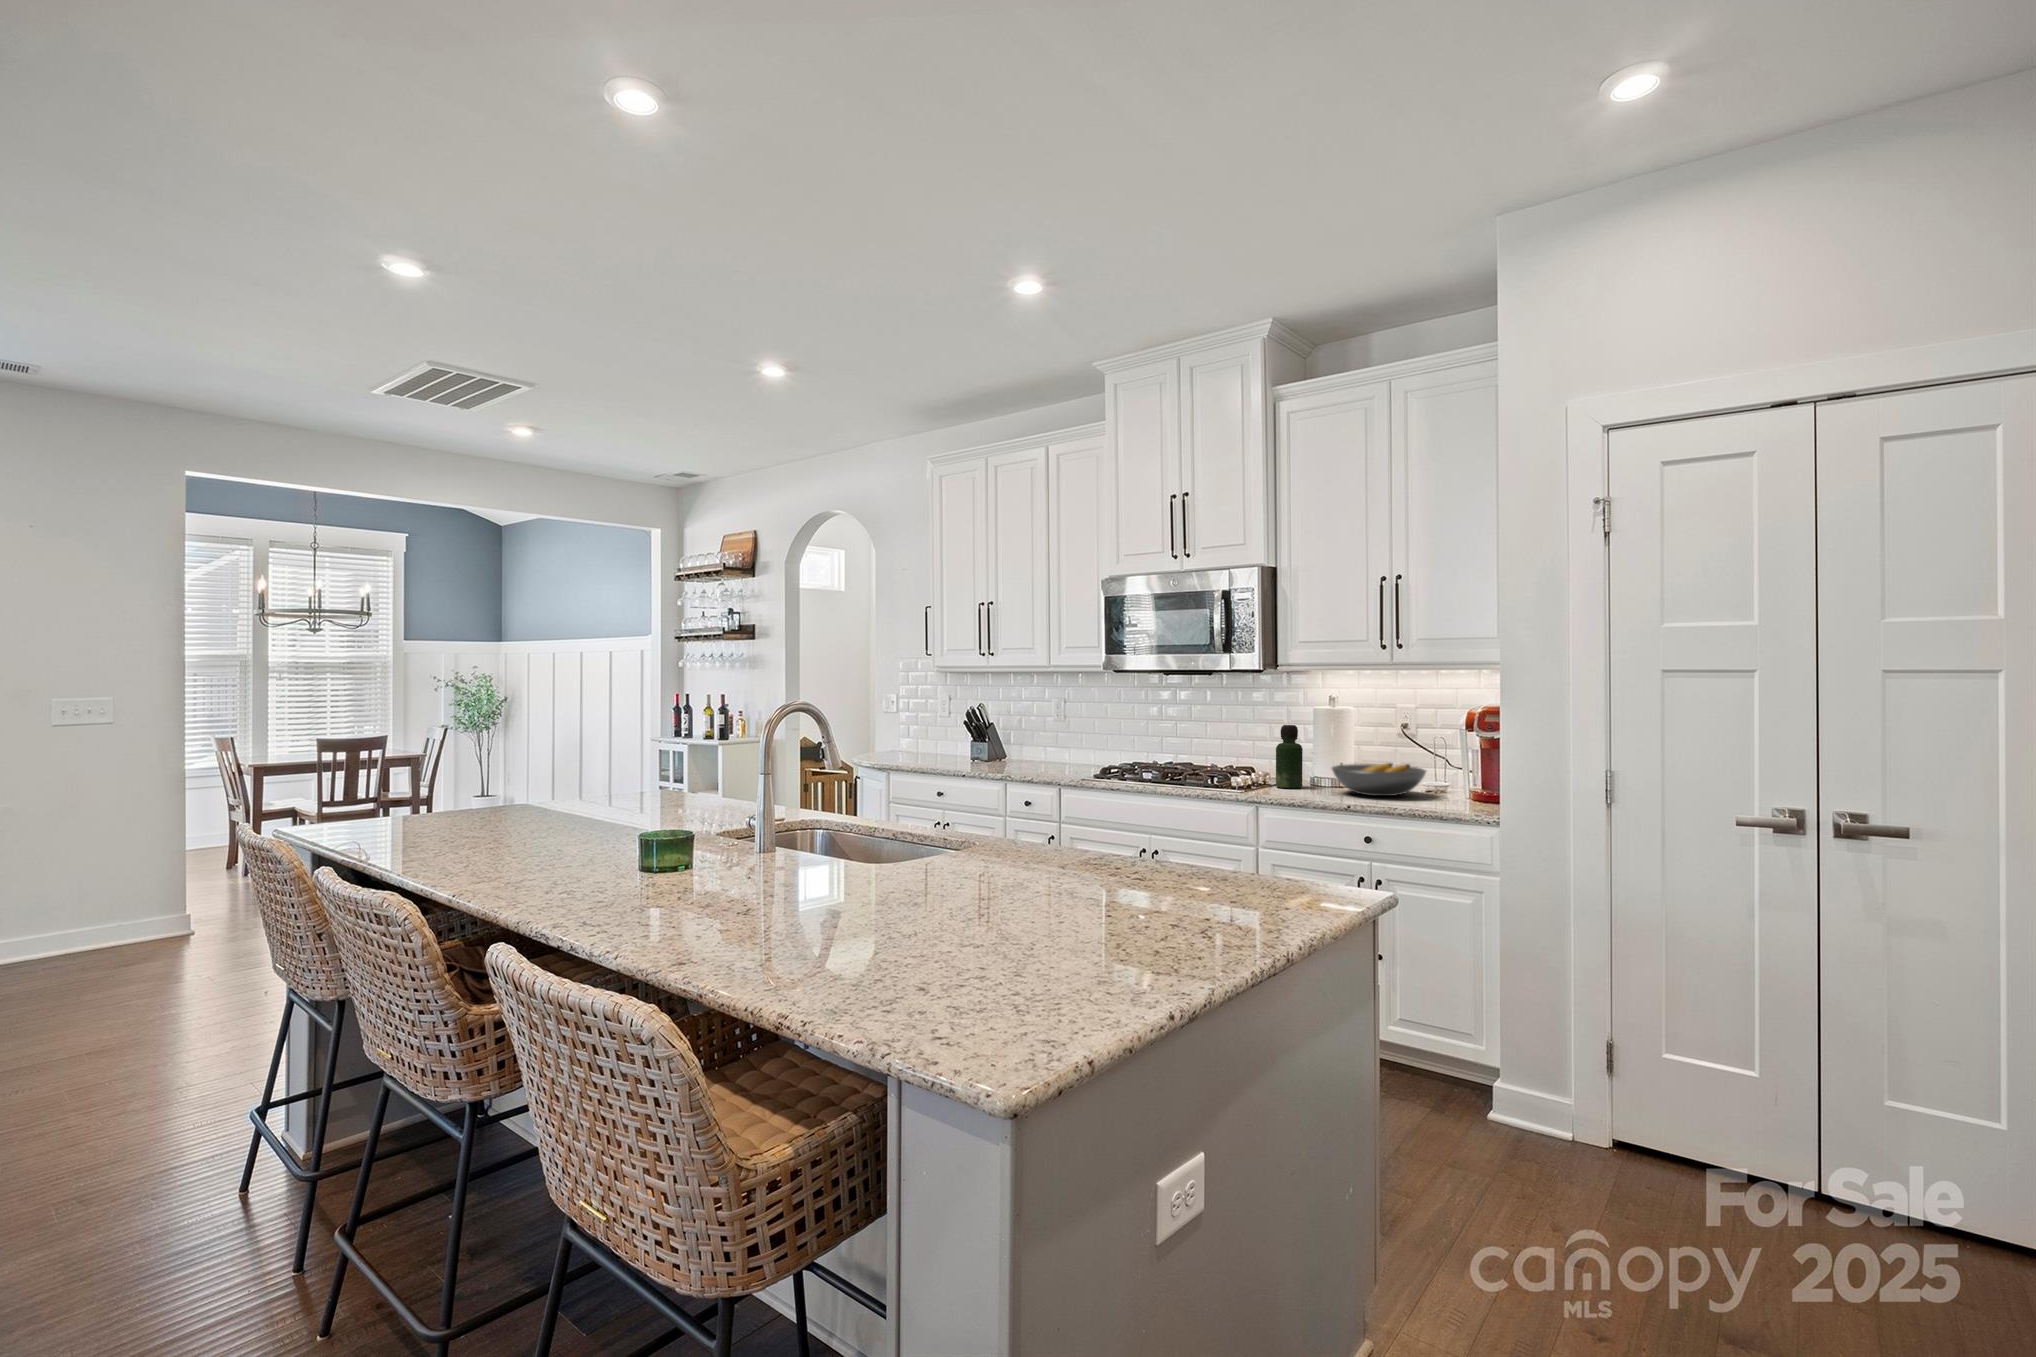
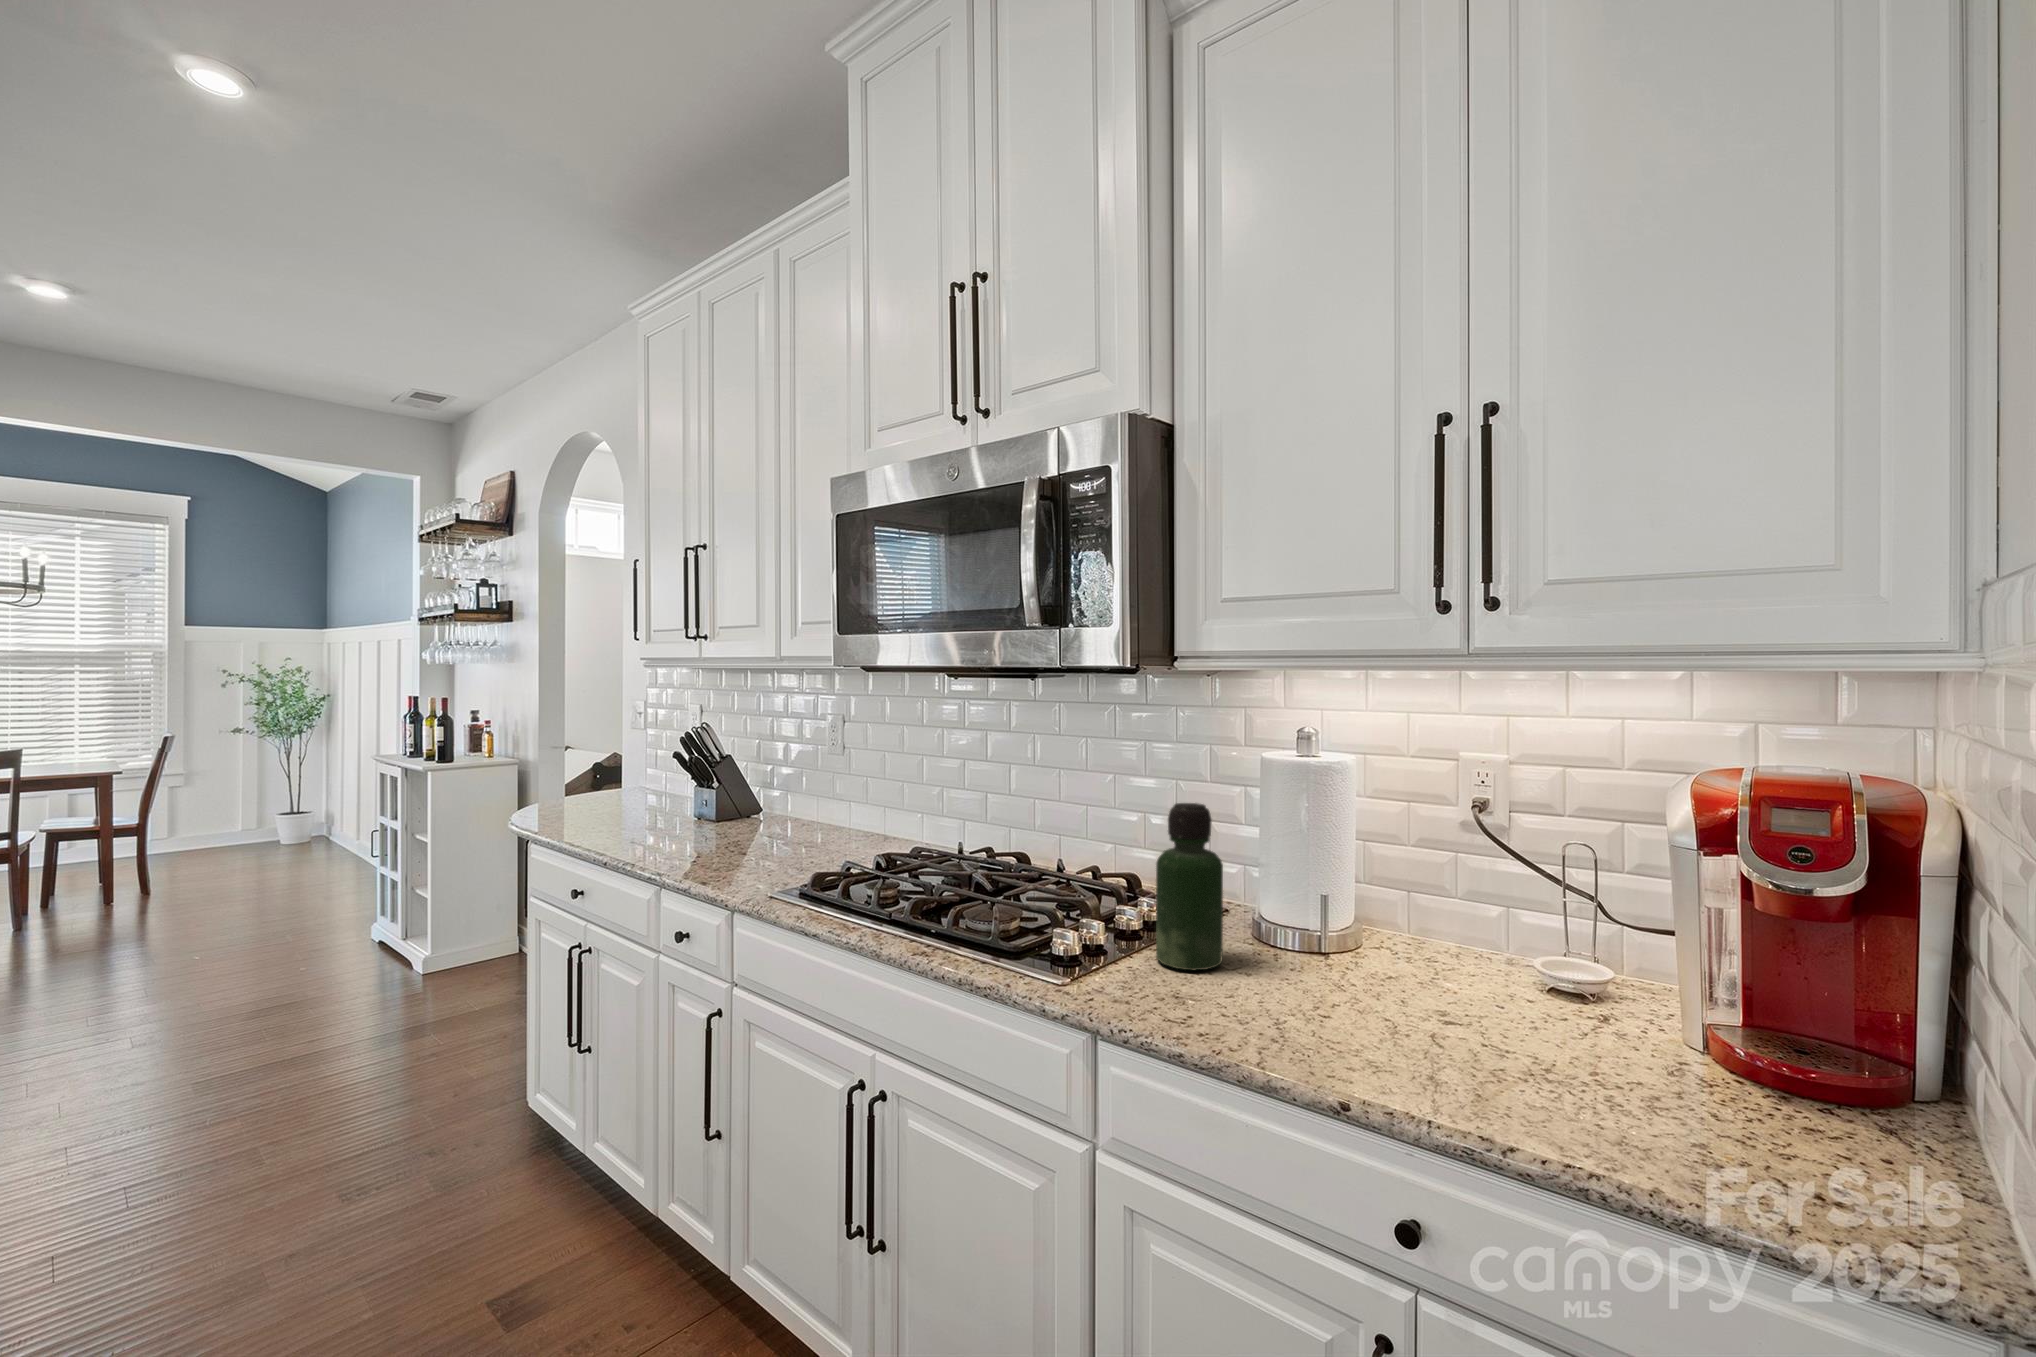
fruit bowl: present [1332,763,1426,796] -> none [1294,914,1584,1046]

